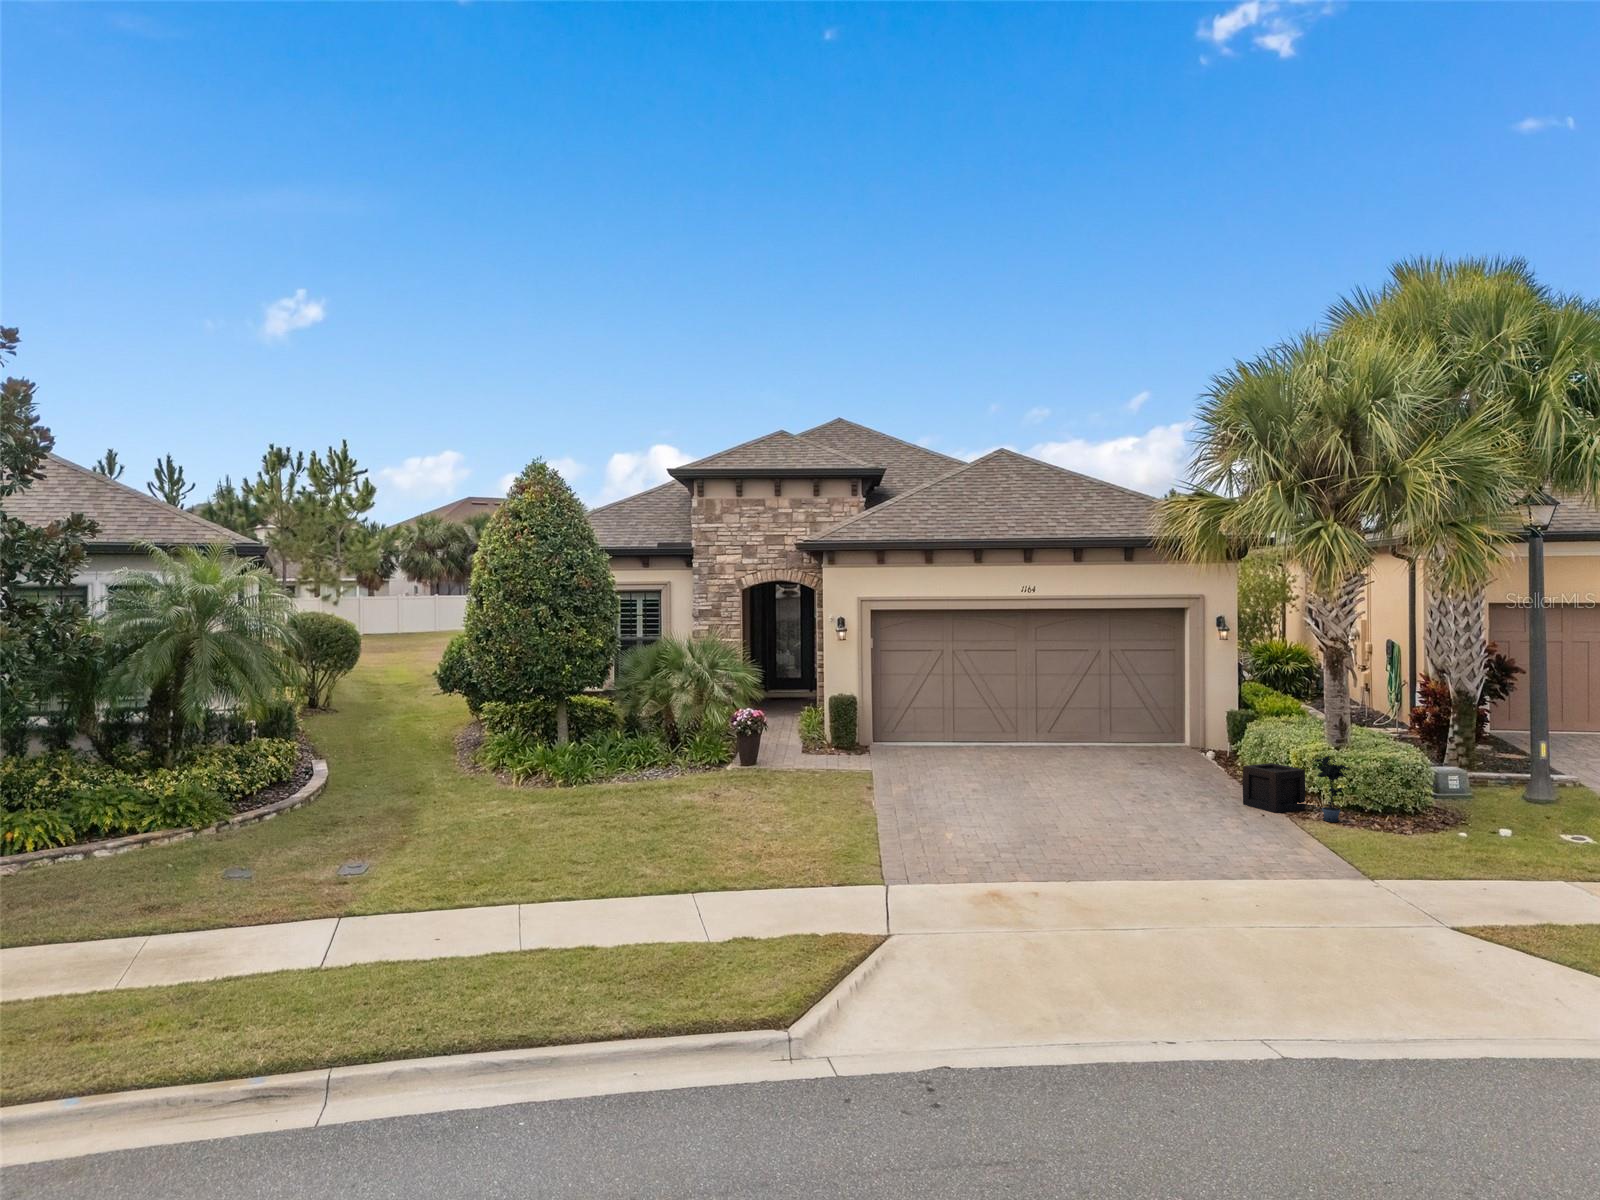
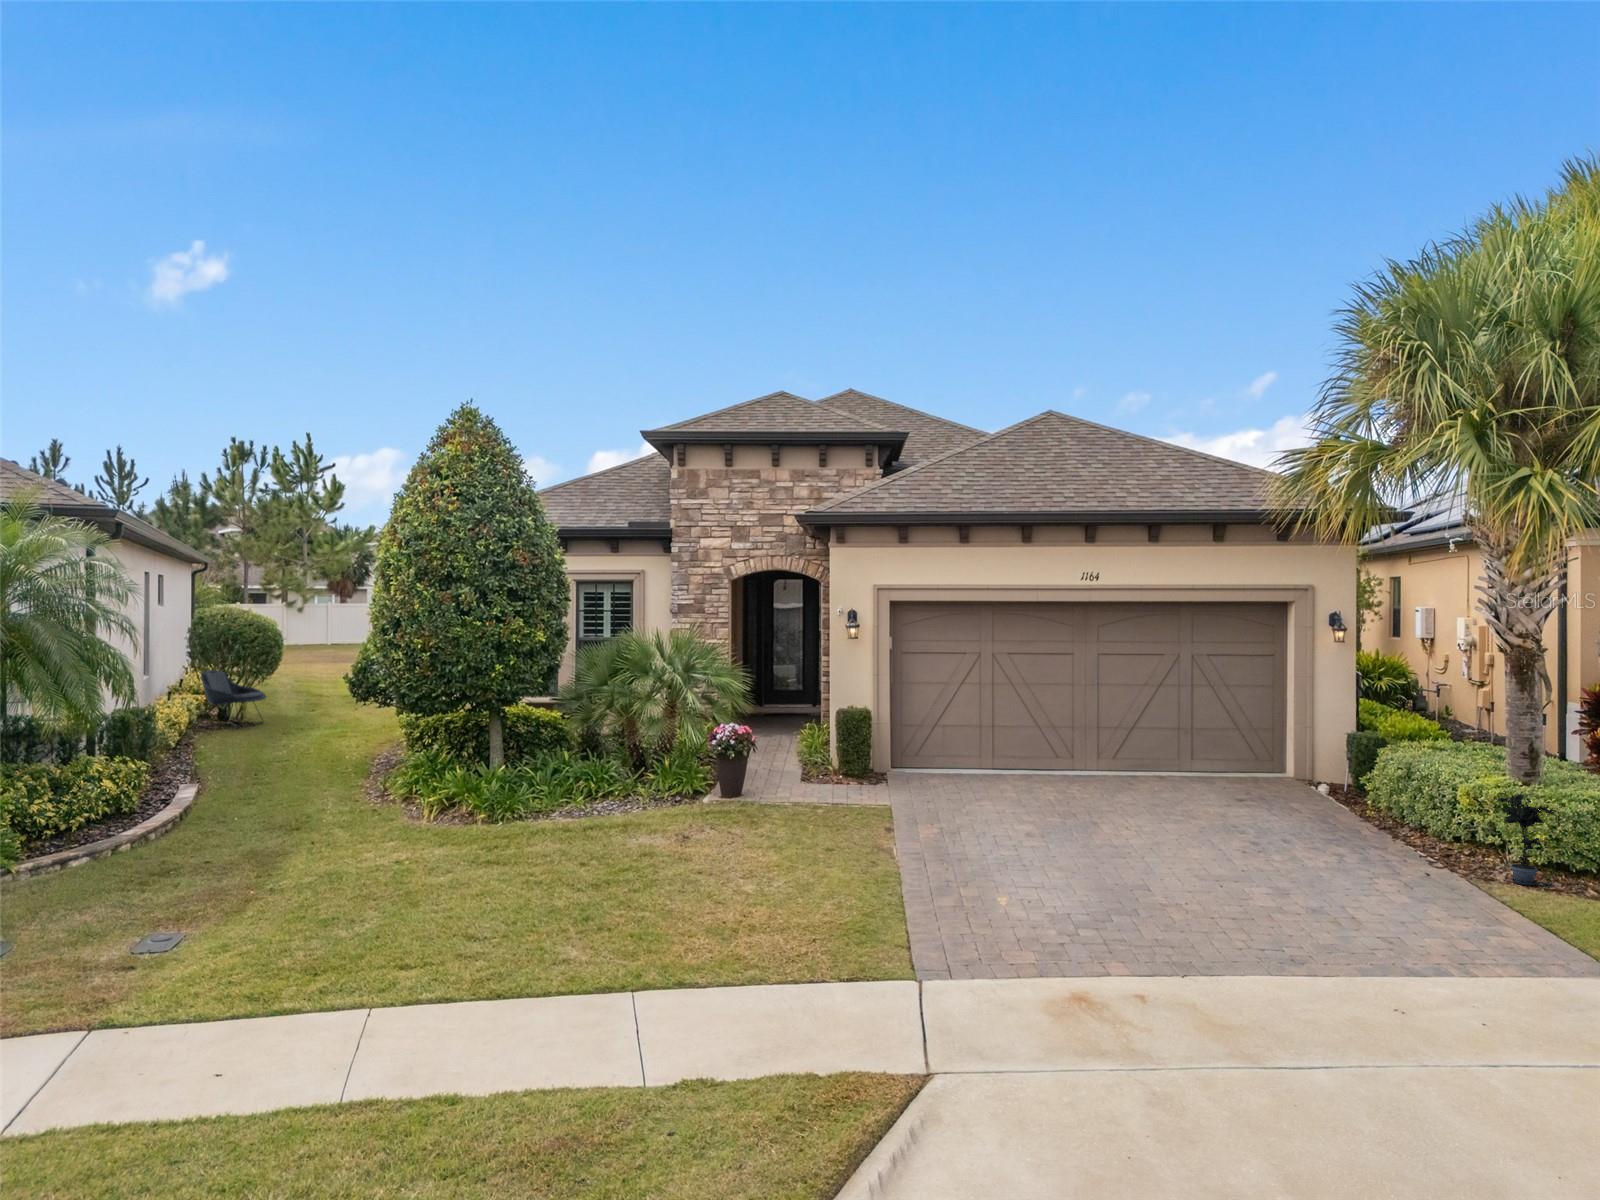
lounge chair: none [312,668,365,715] -> present [201,670,266,728]
wooden crate: present [1243,763,1306,813] -> none [1391,802,1480,870]

